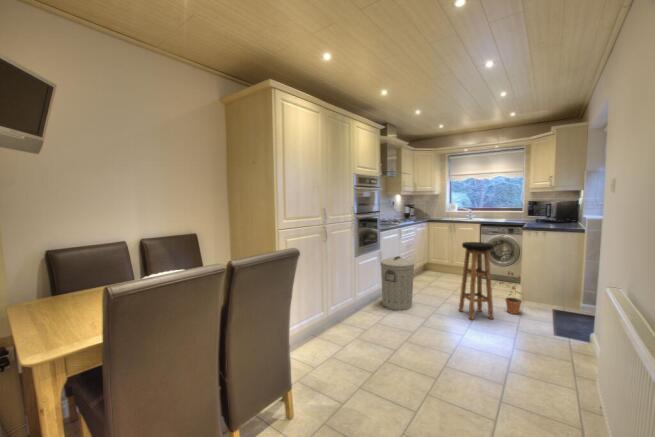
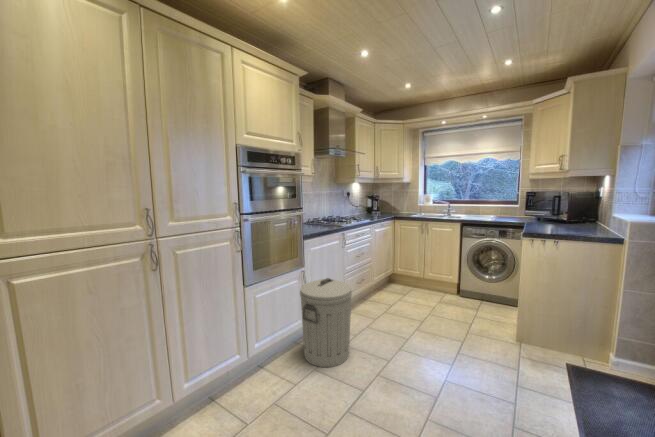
bar stool: present [459,242,494,320] -> none [419,258,474,393]
potted plant: present [500,272,522,314] -> none [484,305,524,377]

